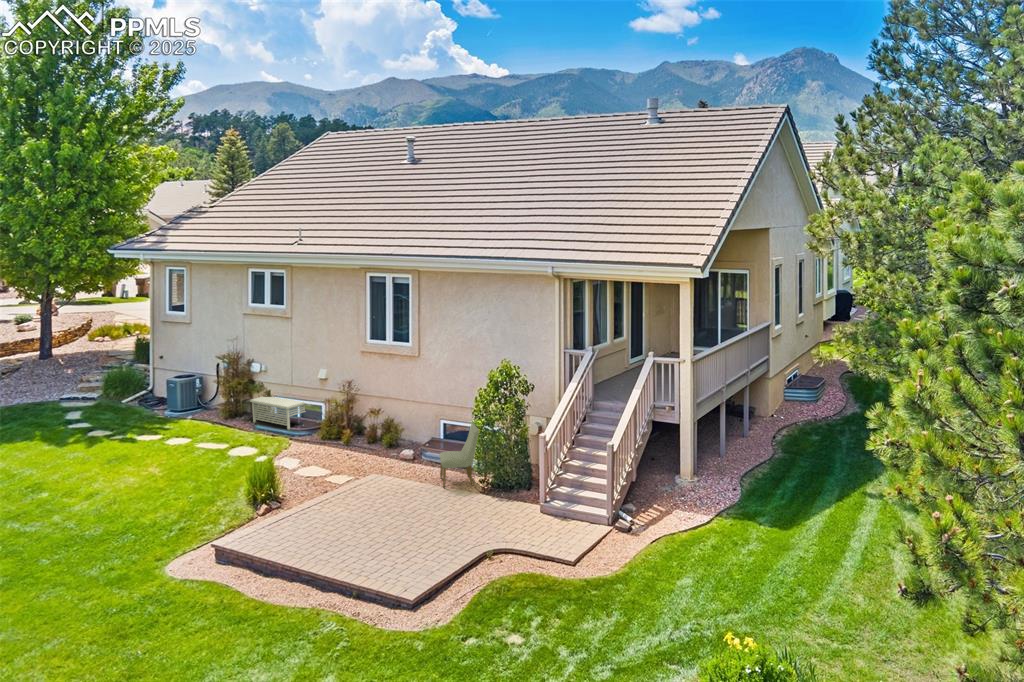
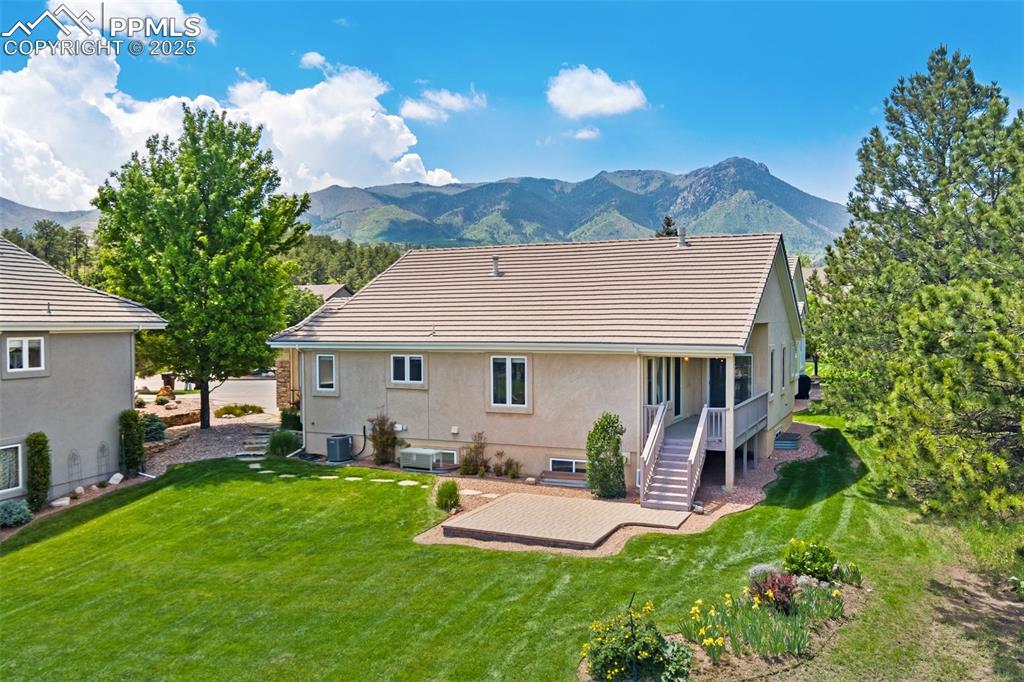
chair: present [439,424,479,488] -> none [562,454,591,497]

